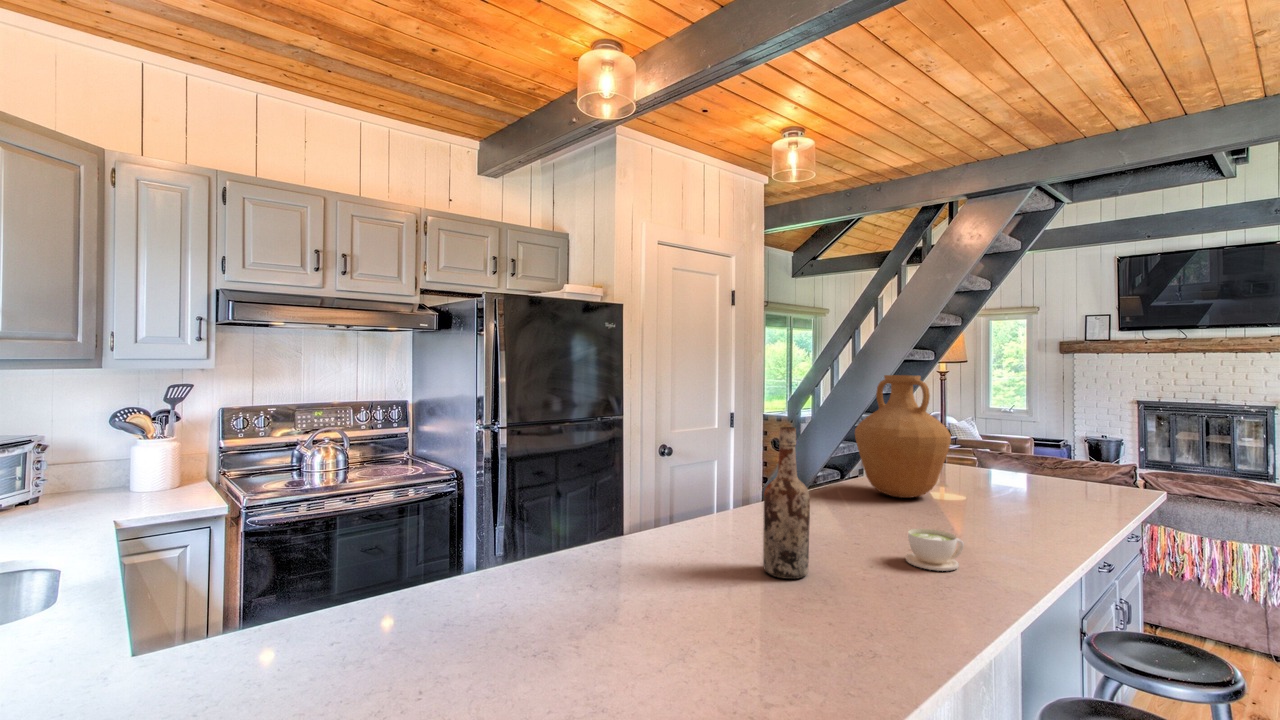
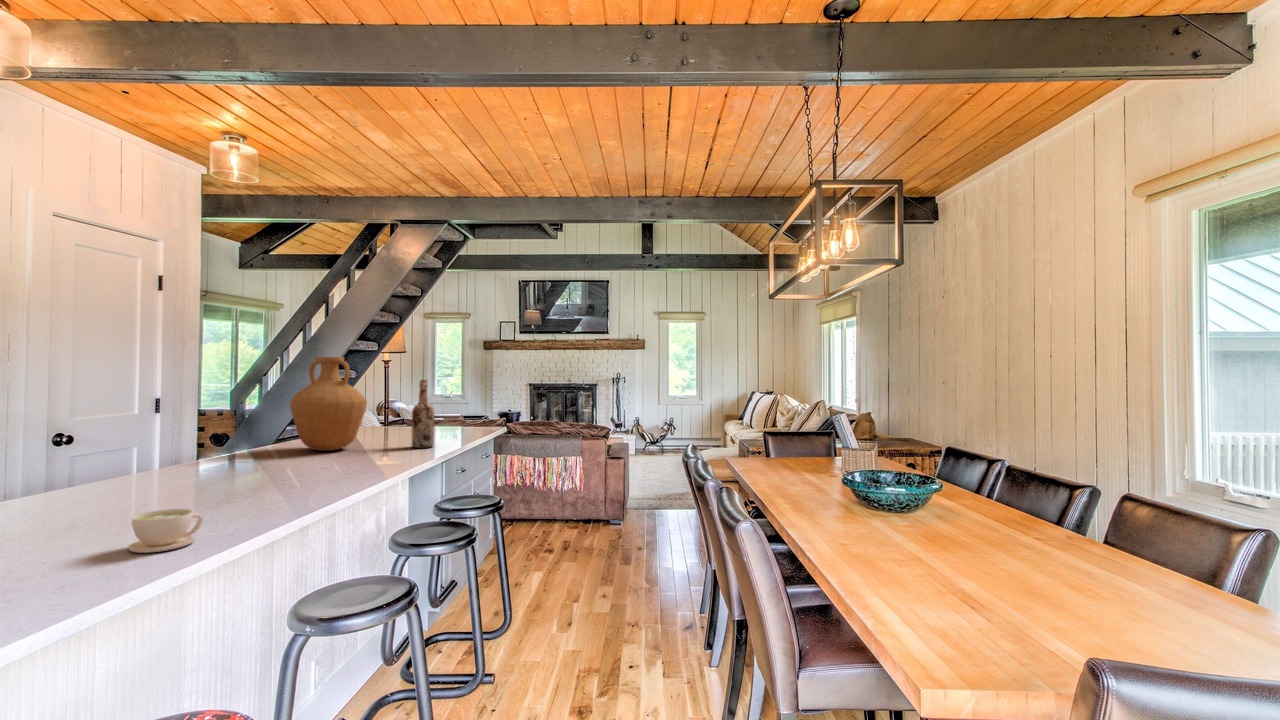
wine bottle: present [763,427,810,579] -> present [412,380,434,448]
coffee cup: present [906,529,964,571] -> present [128,509,203,553]

